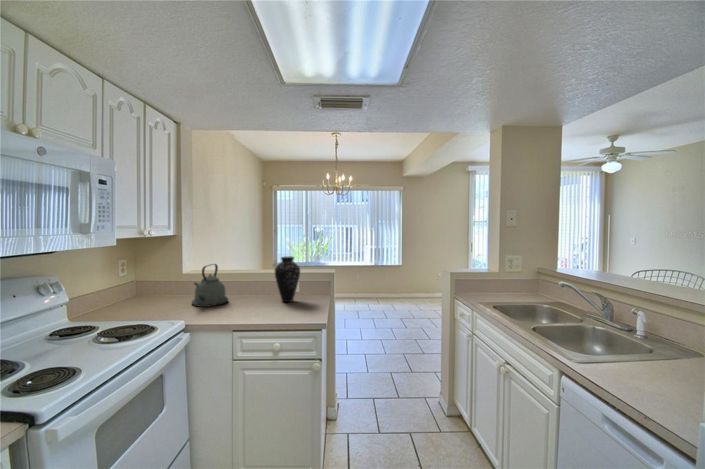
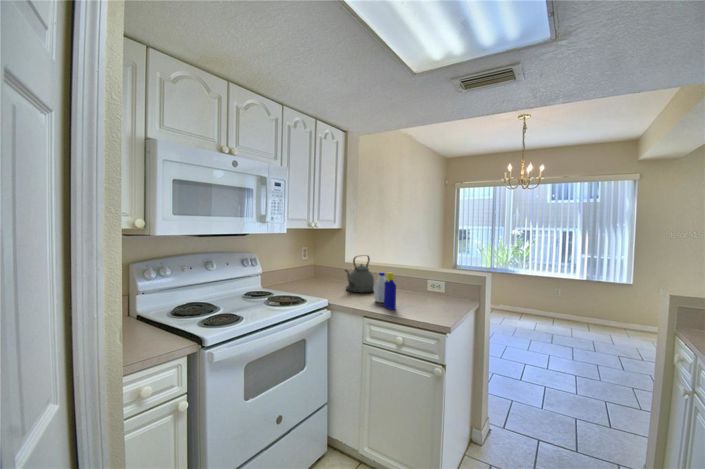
vase: present [275,257,300,302] -> none [417,253,444,301]
bottle: none [236,280,266,318] -> present [373,272,396,310]

